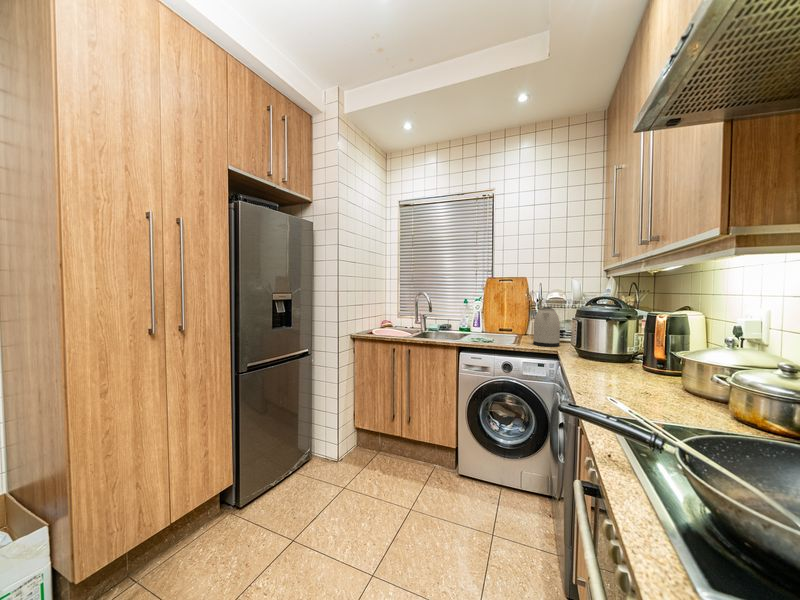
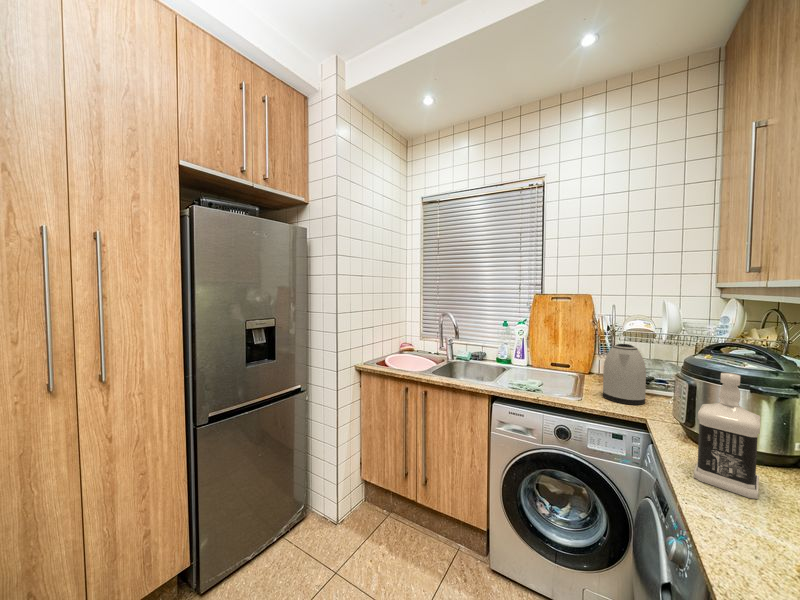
bottle: none [579,307,611,372] -> present [694,373,760,499]

